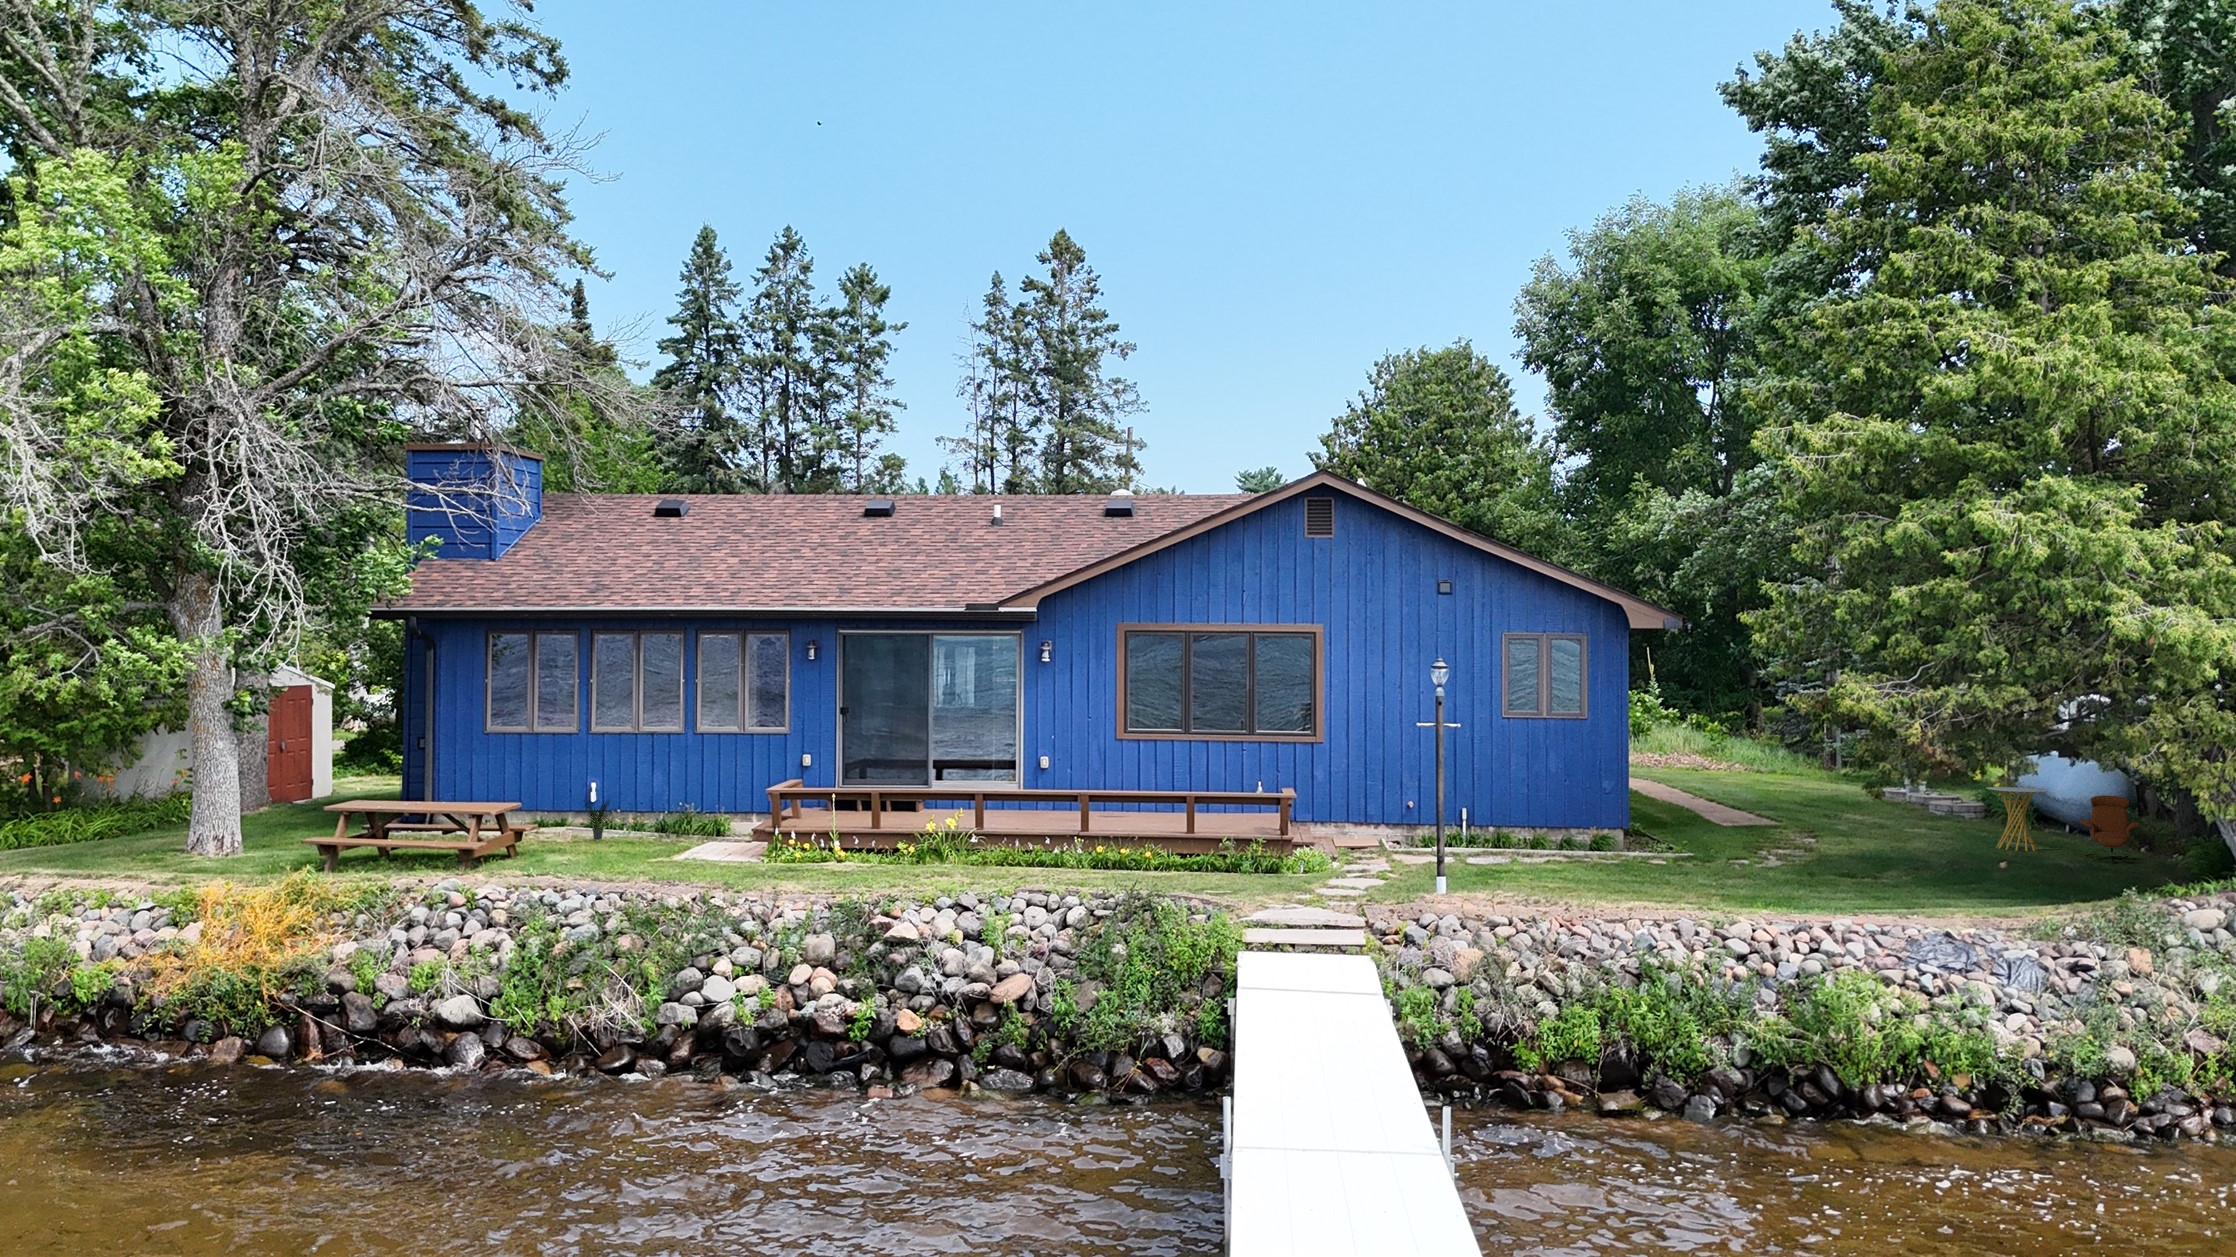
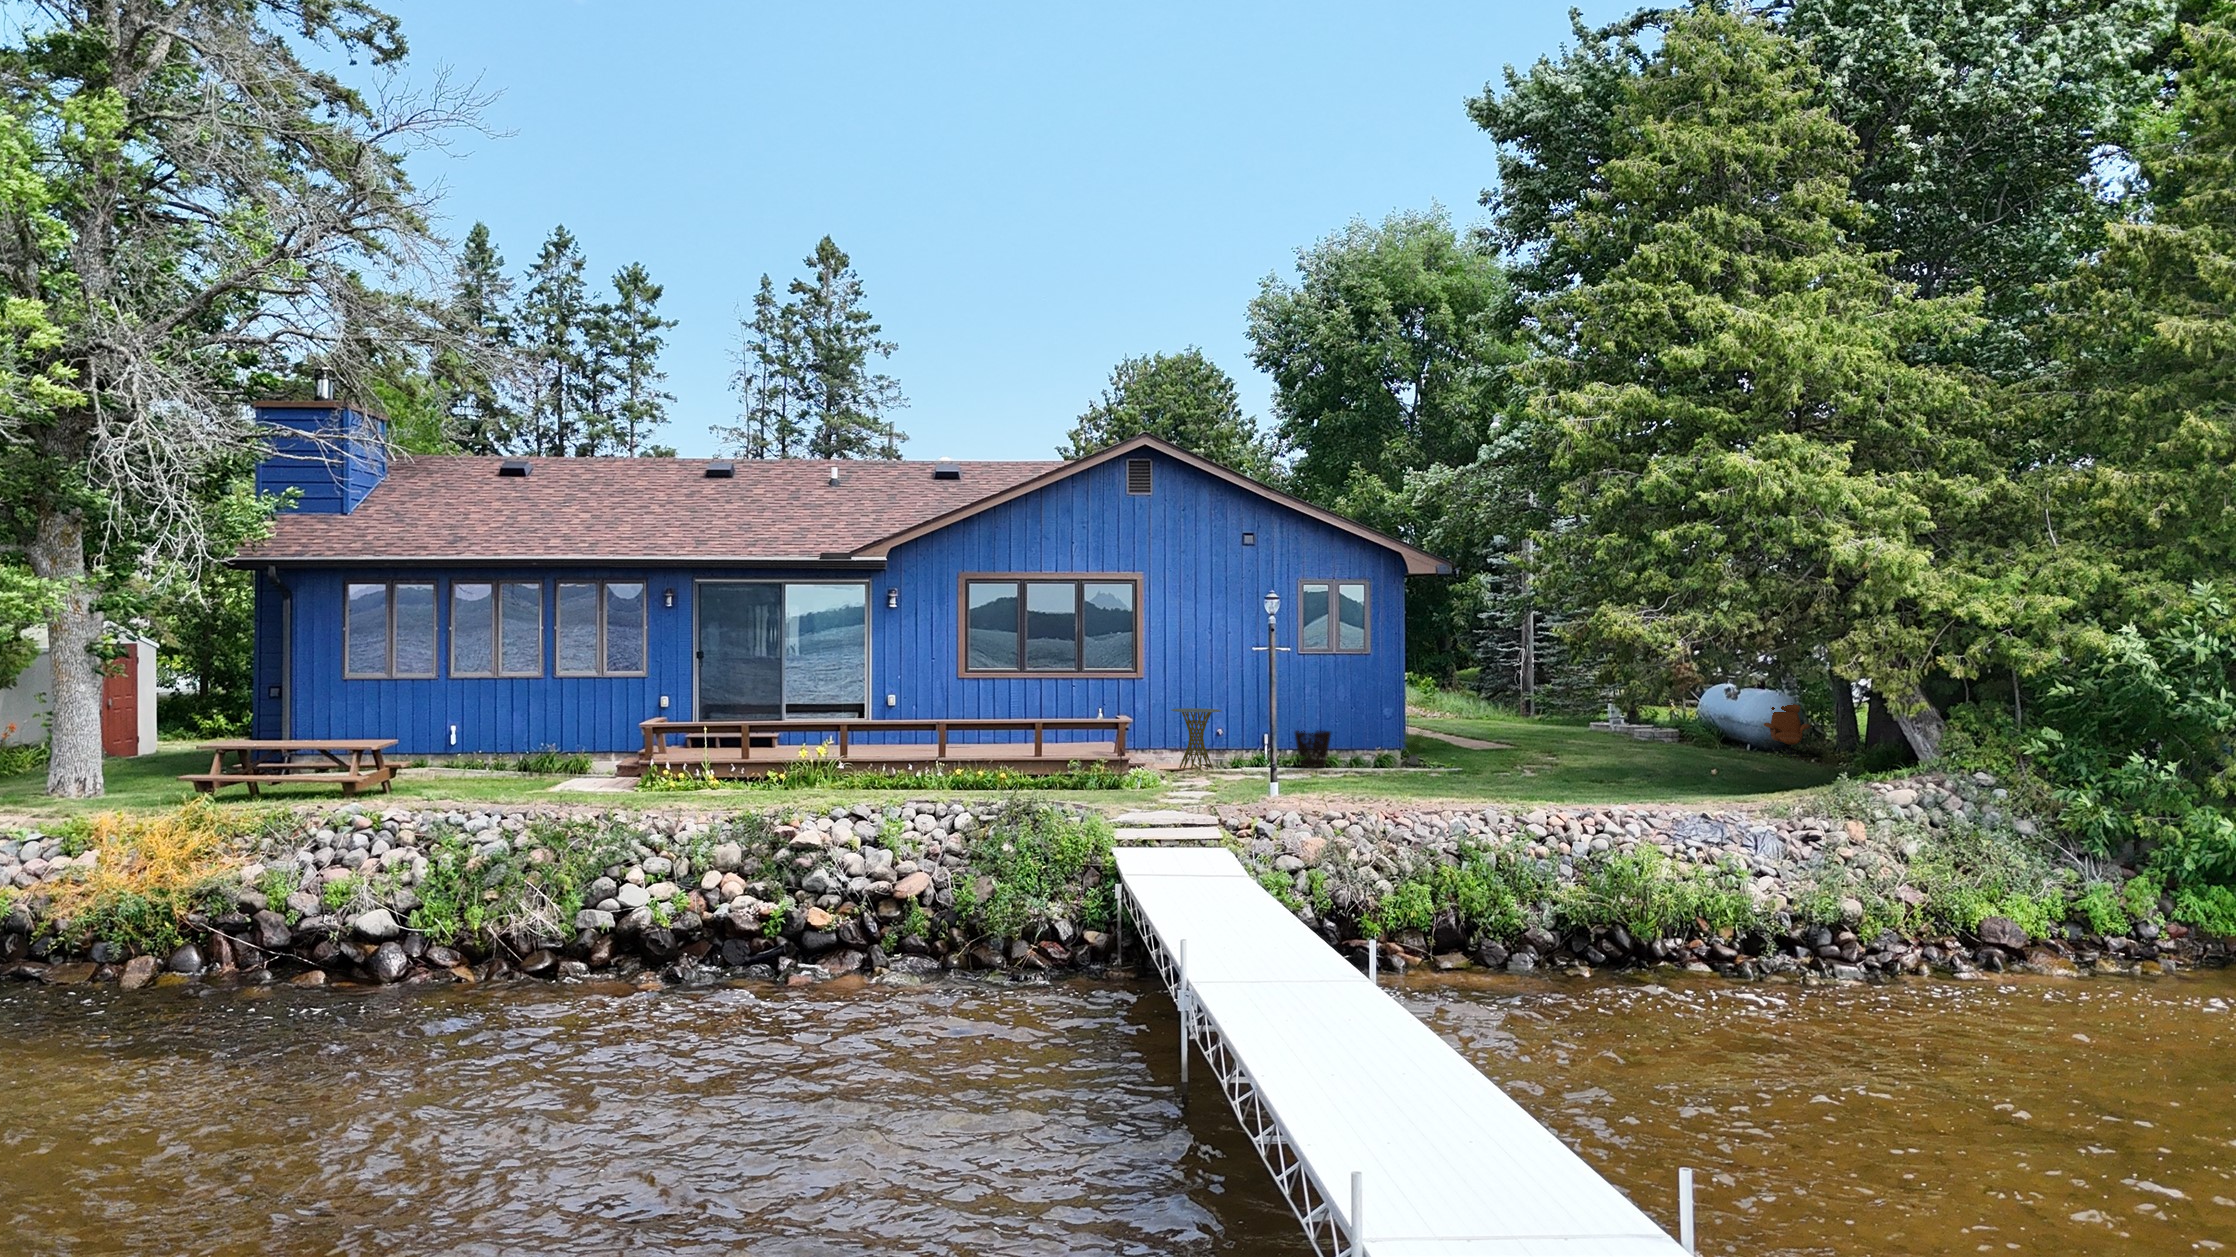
side table: present [1986,787,2047,851] -> present [1171,708,1222,770]
potted plant: present [586,801,612,839] -> present [1403,731,1423,765]
basket: none [1478,819,1522,864] -> present [1295,730,1331,767]

